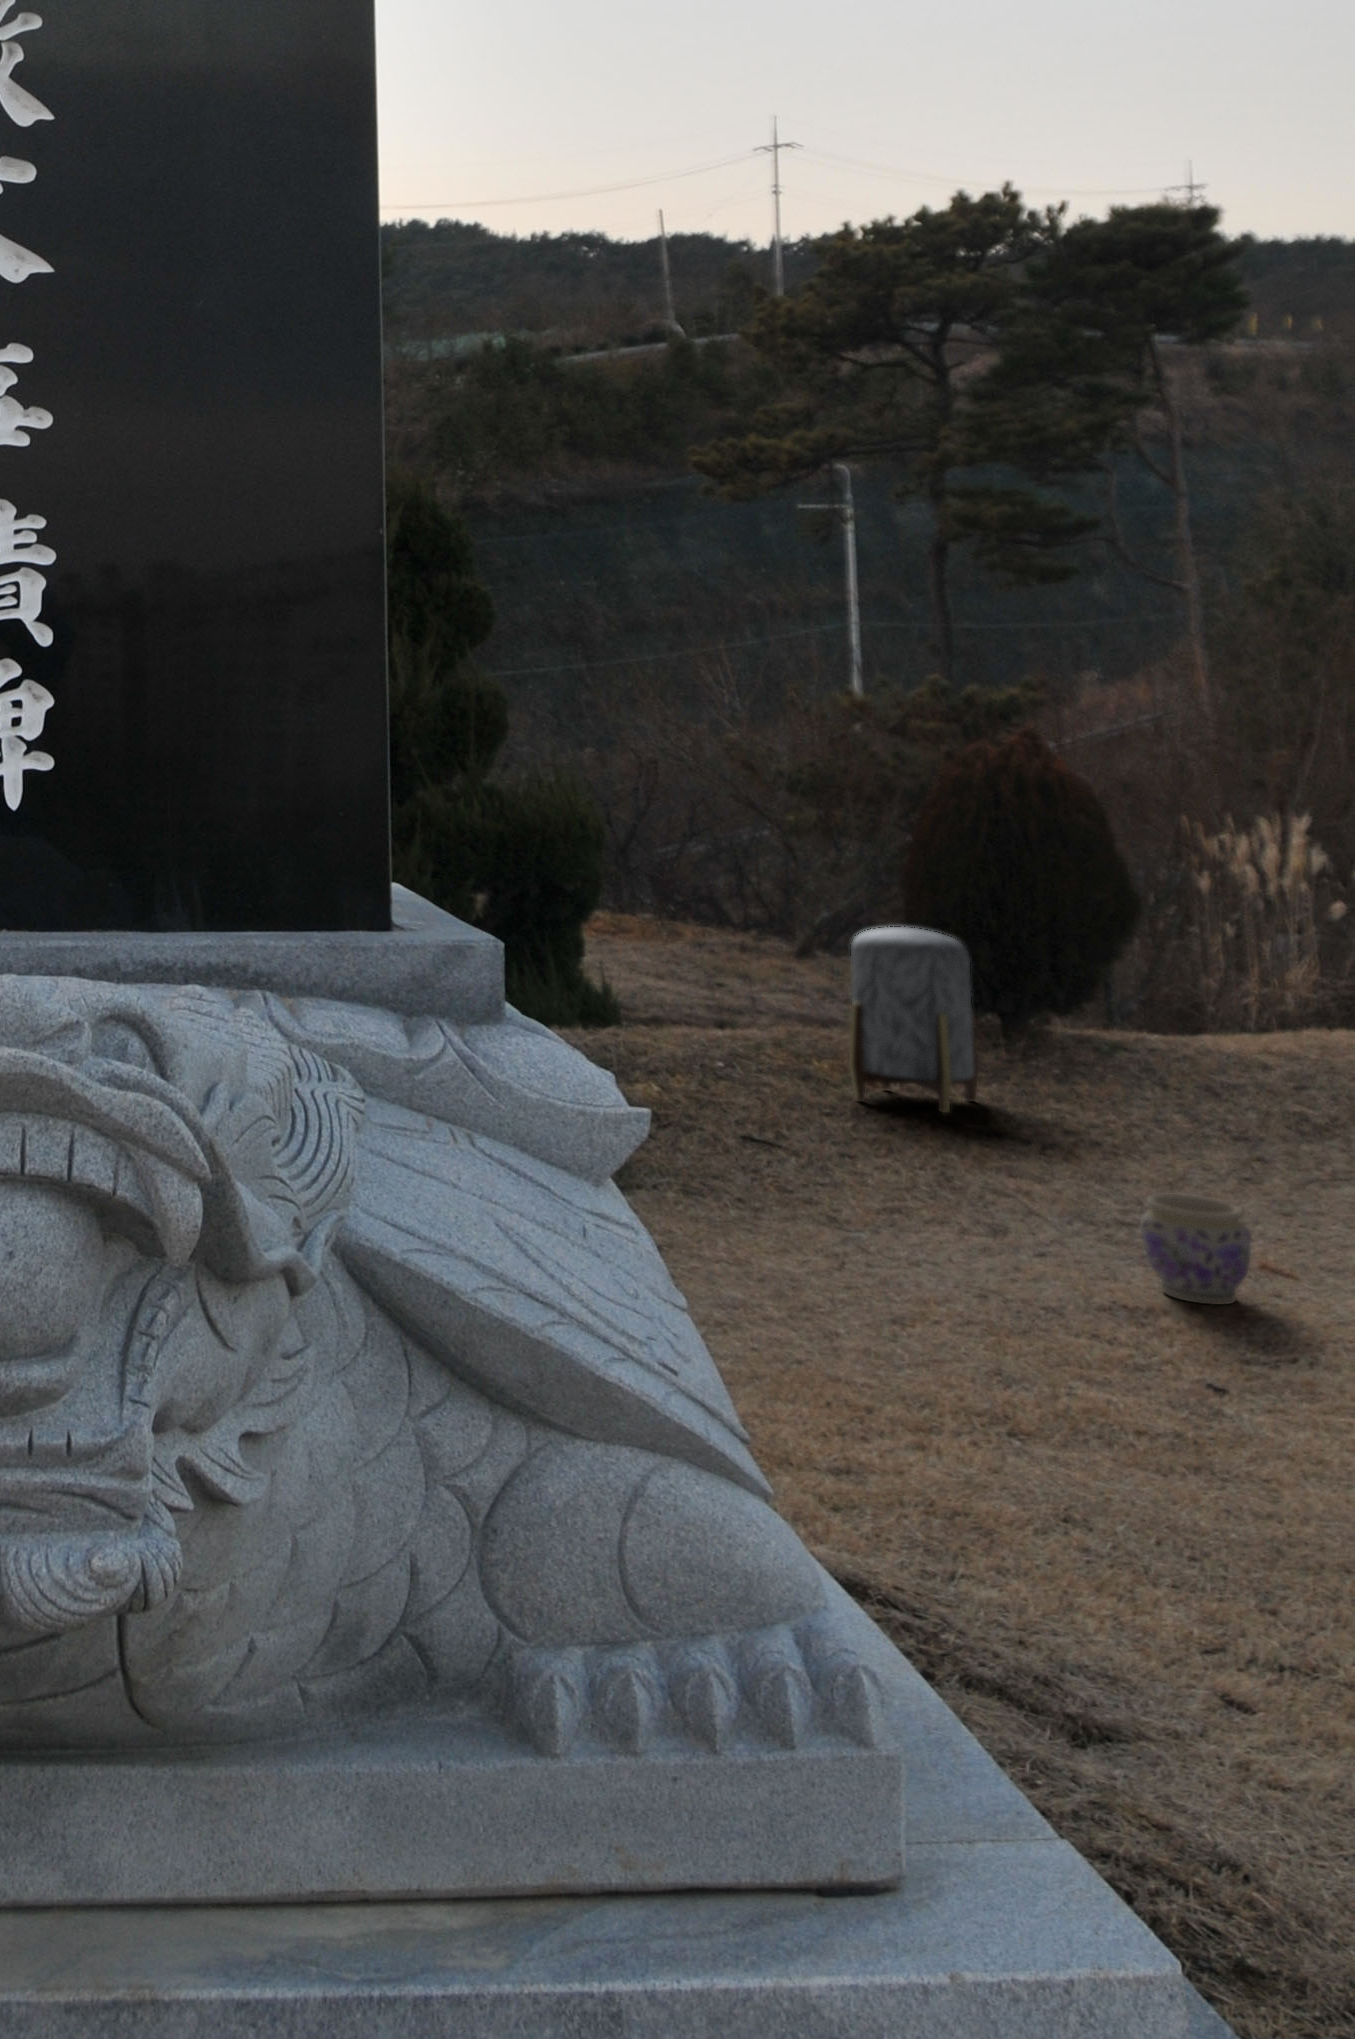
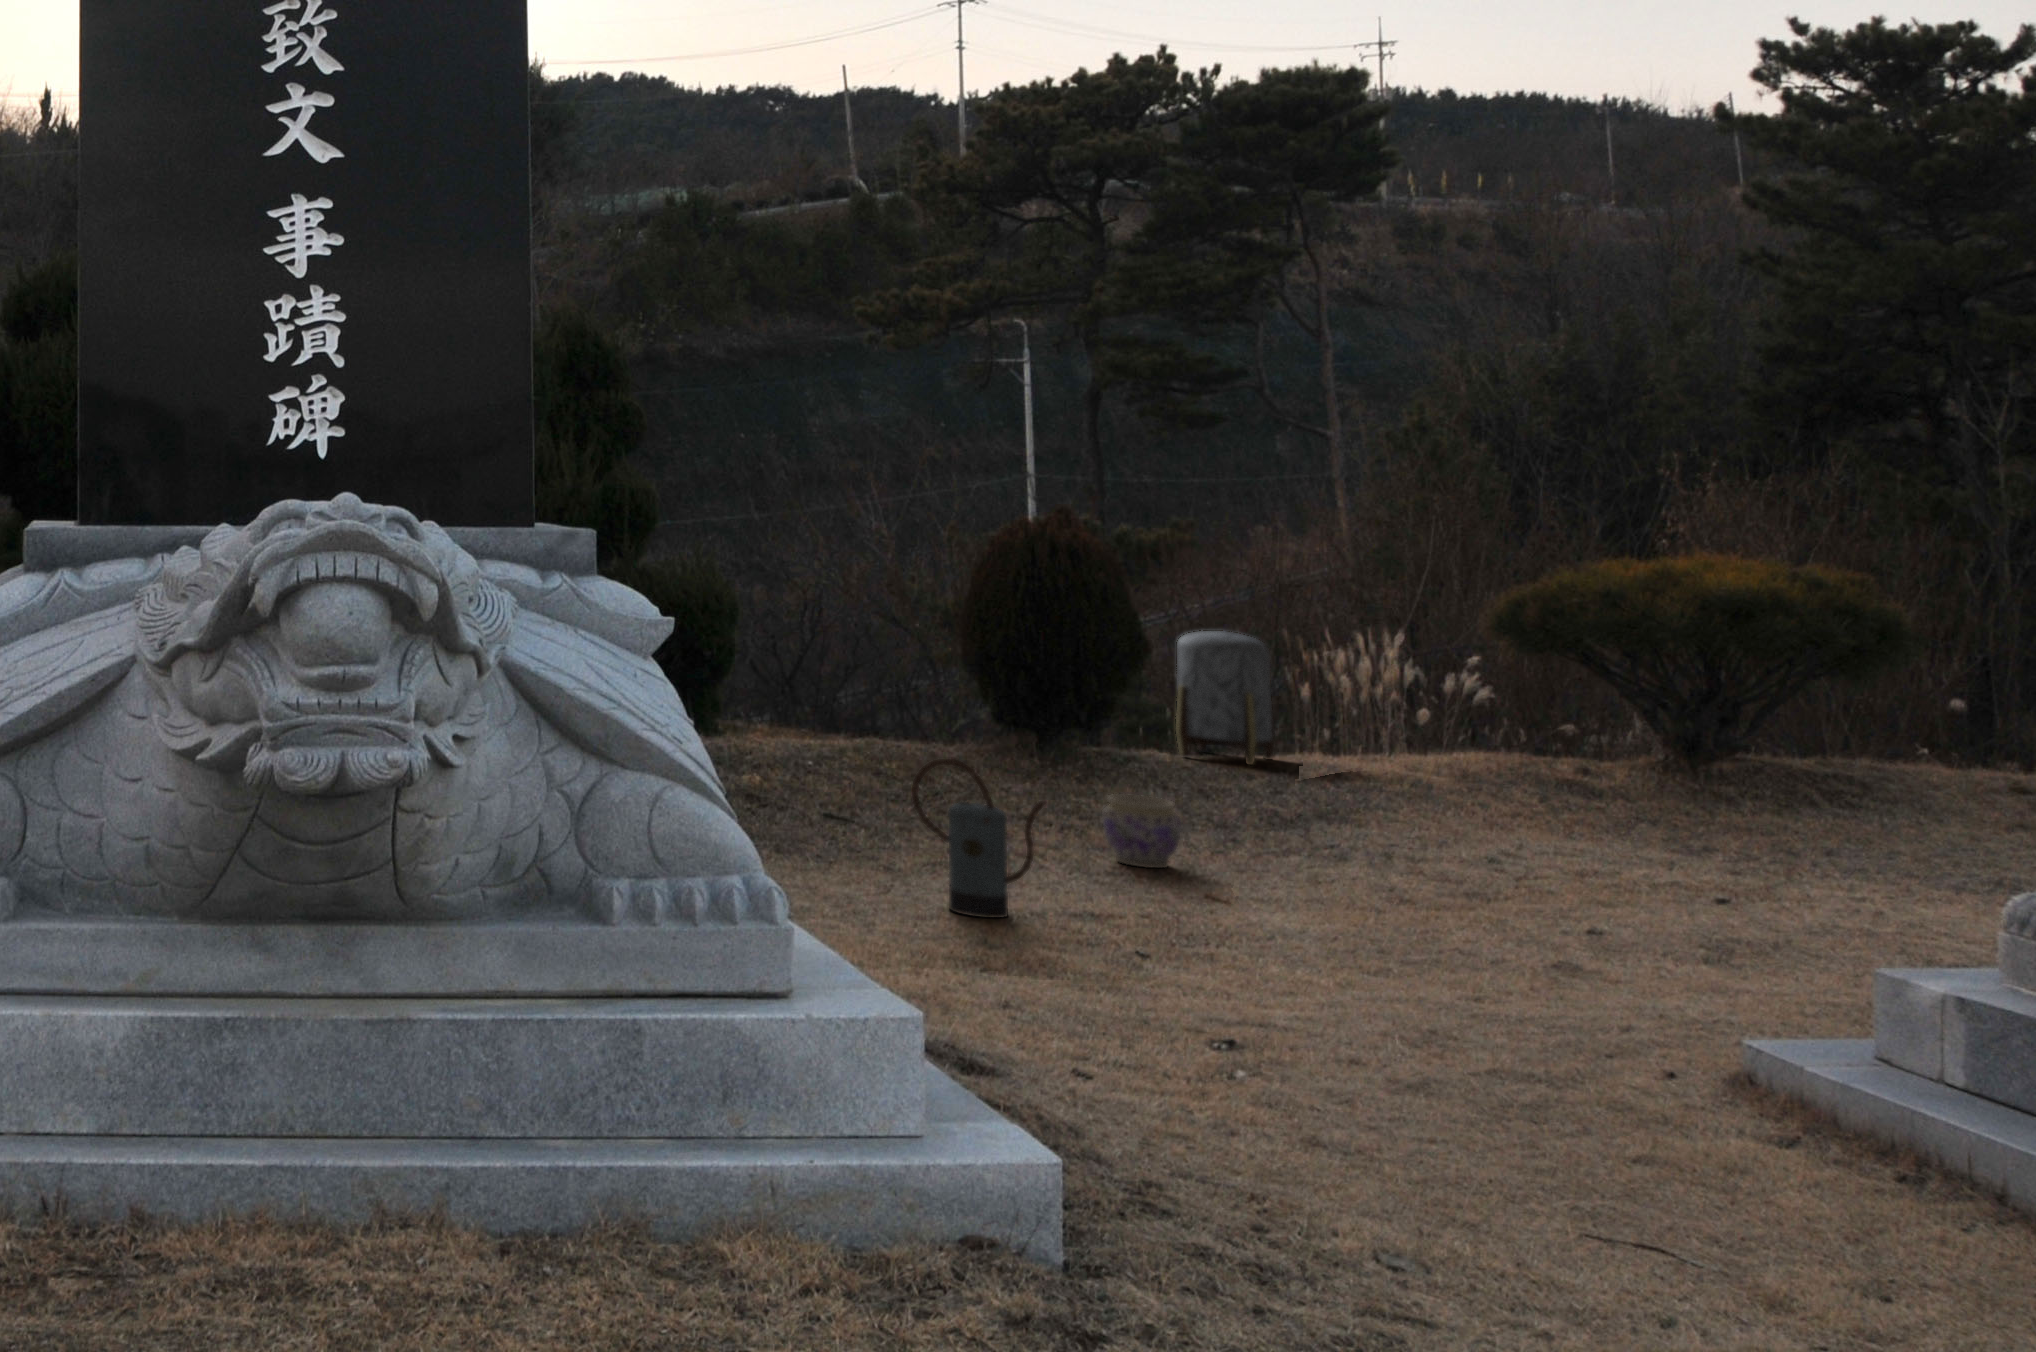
stool: present [849,927,978,1113] -> present [1176,631,1275,765]
watering can: none [909,1180,1110,1427] -> present [912,759,1045,918]

